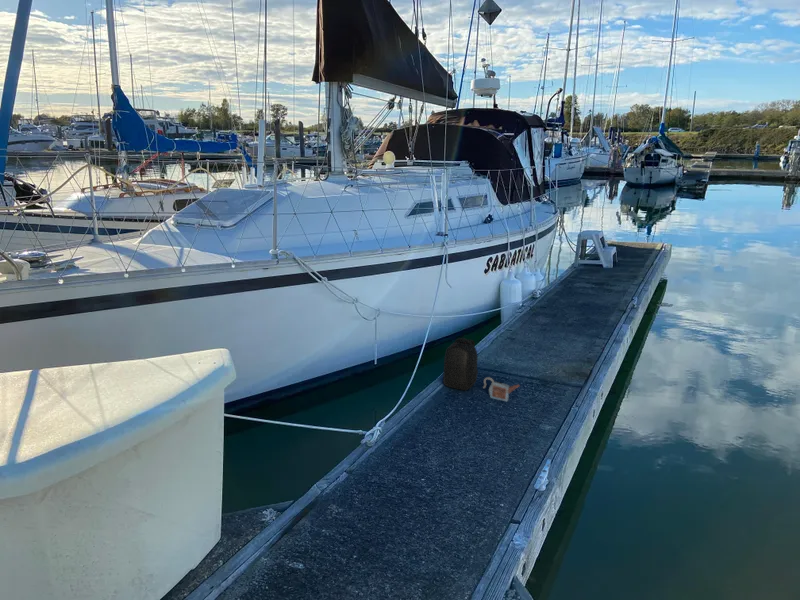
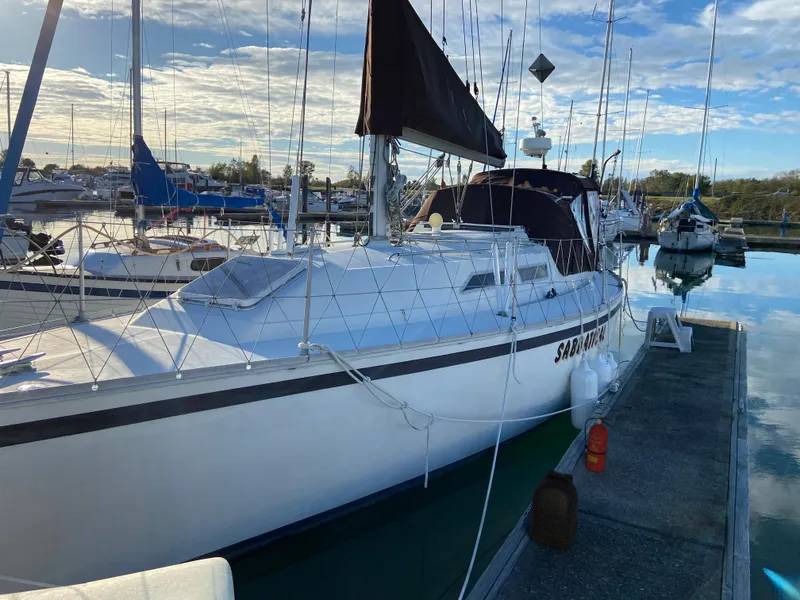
fire extinguisher: none [497,308,517,349] -> present [584,417,613,472]
watering can: present [484,377,520,401] -> none [591,535,650,575]

